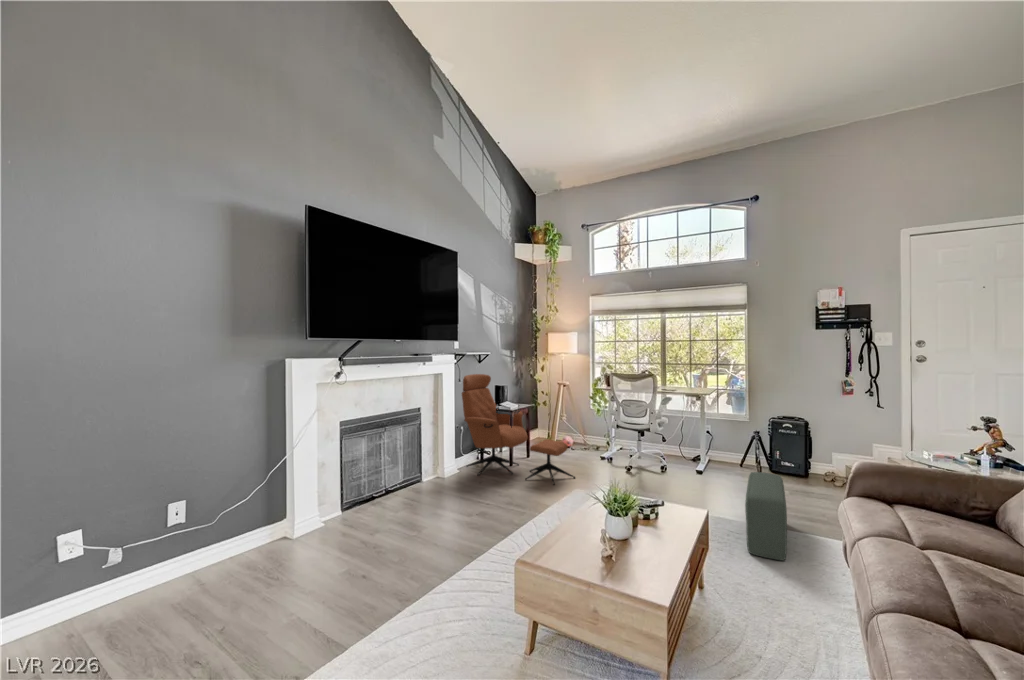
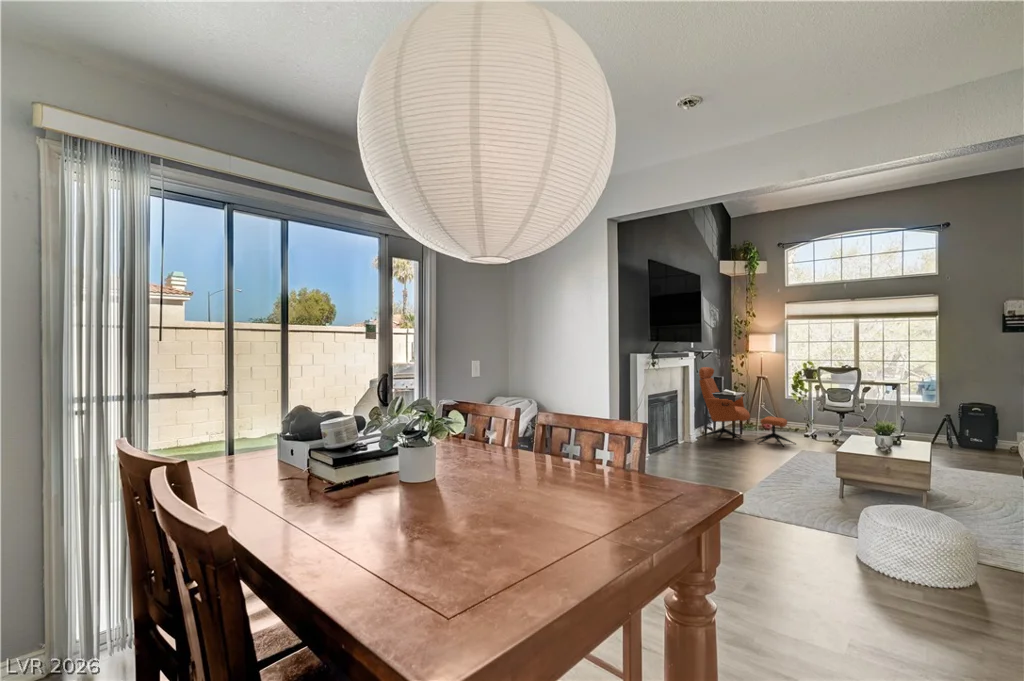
pouf: present [745,472,787,561] -> none [950,434,981,480]

